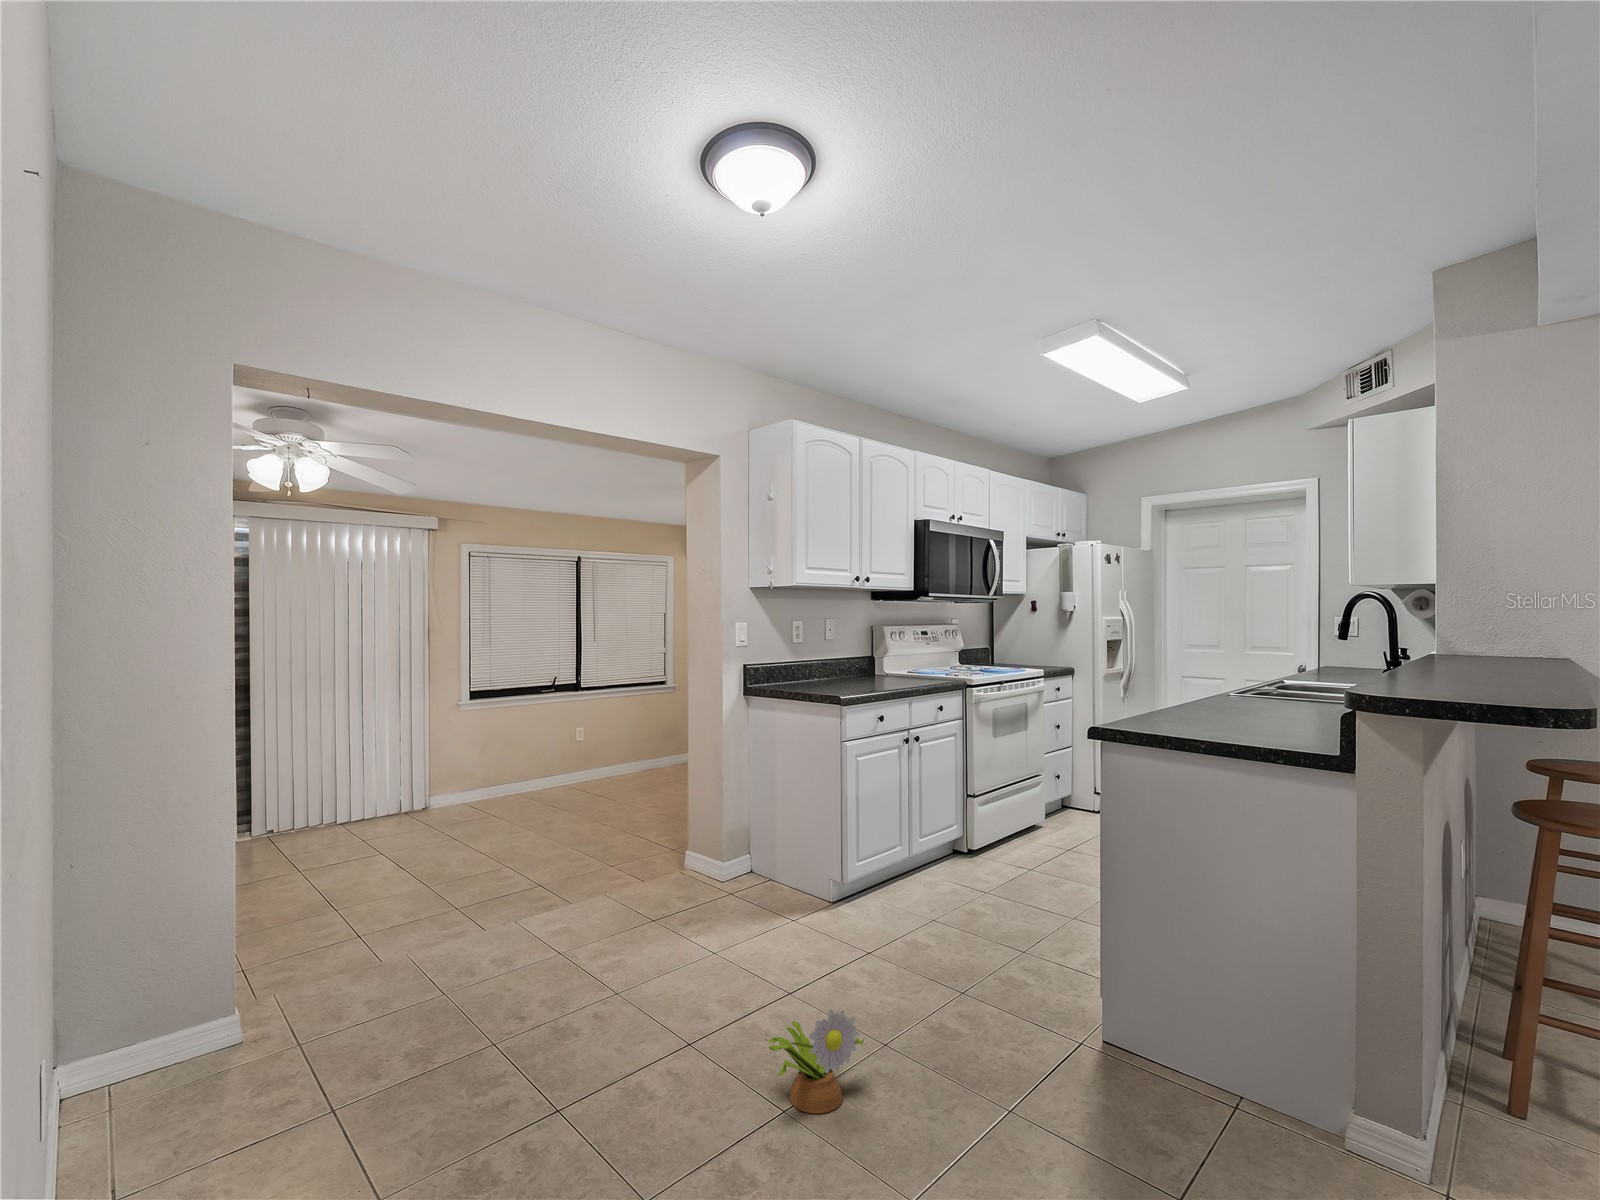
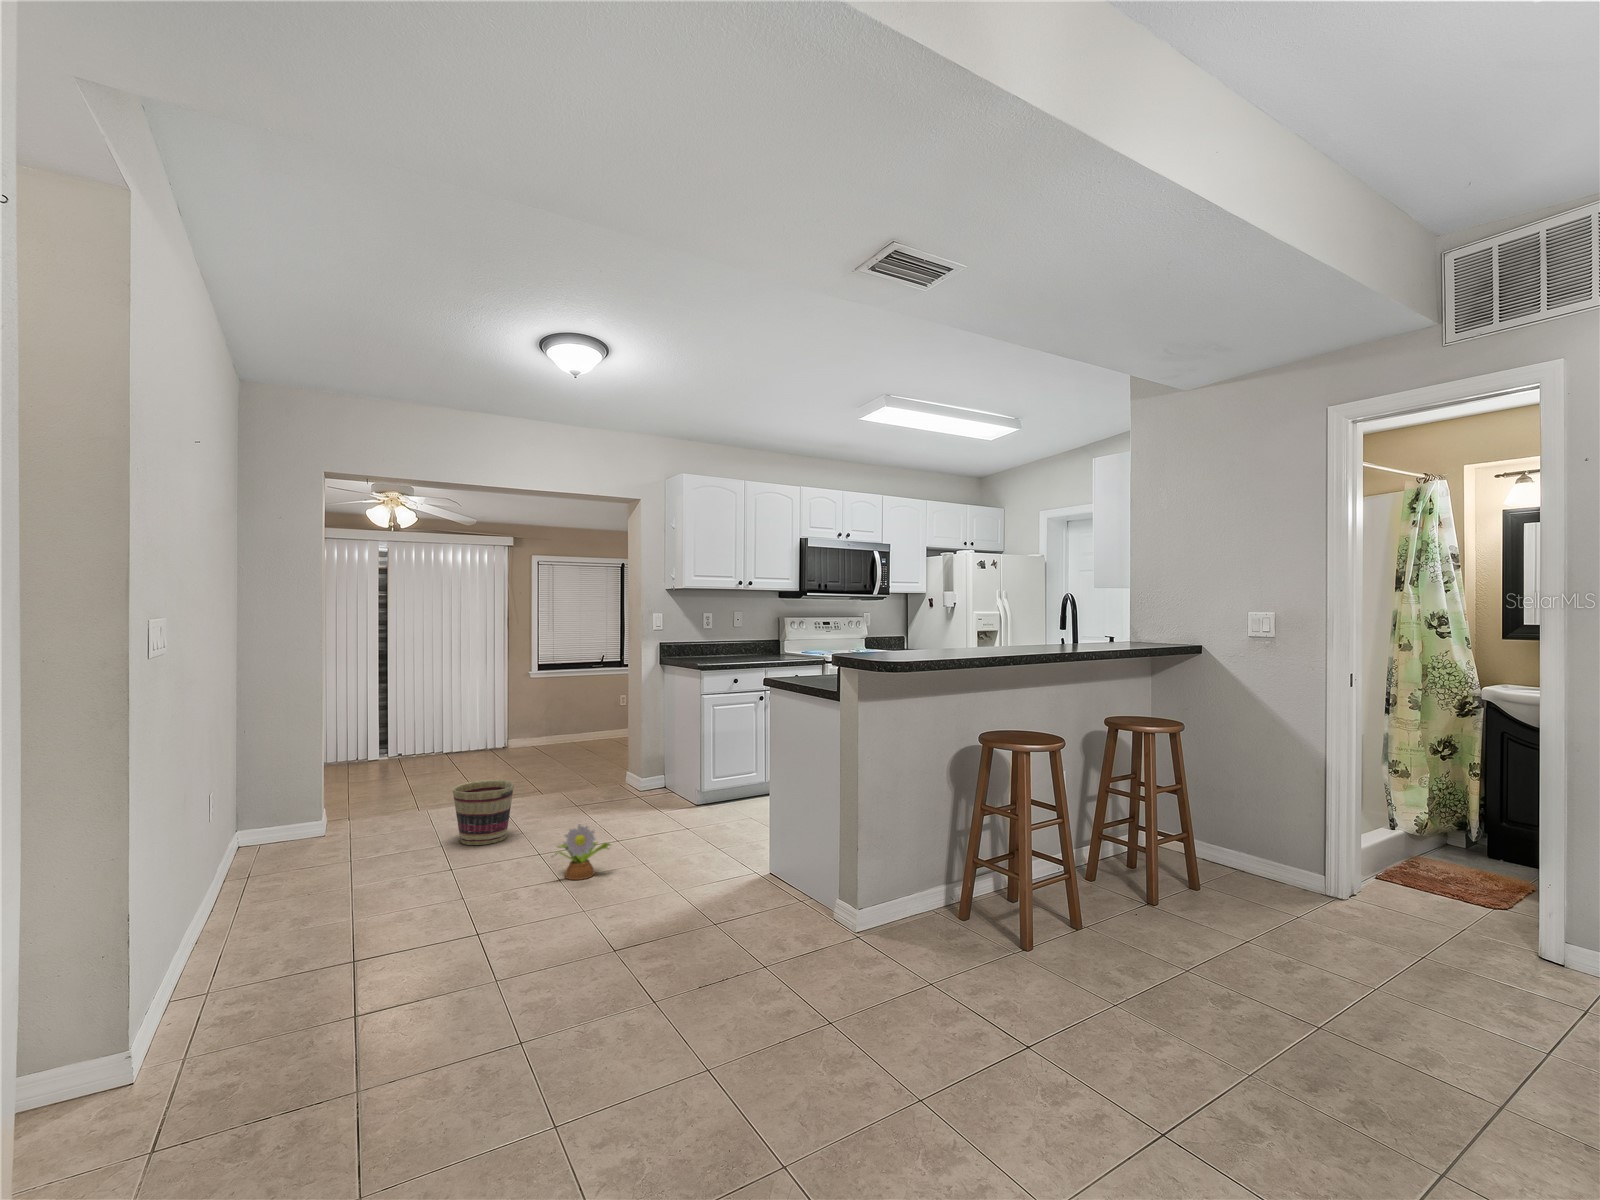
basket: none [505,907,609,1035] -> present [453,780,514,845]

